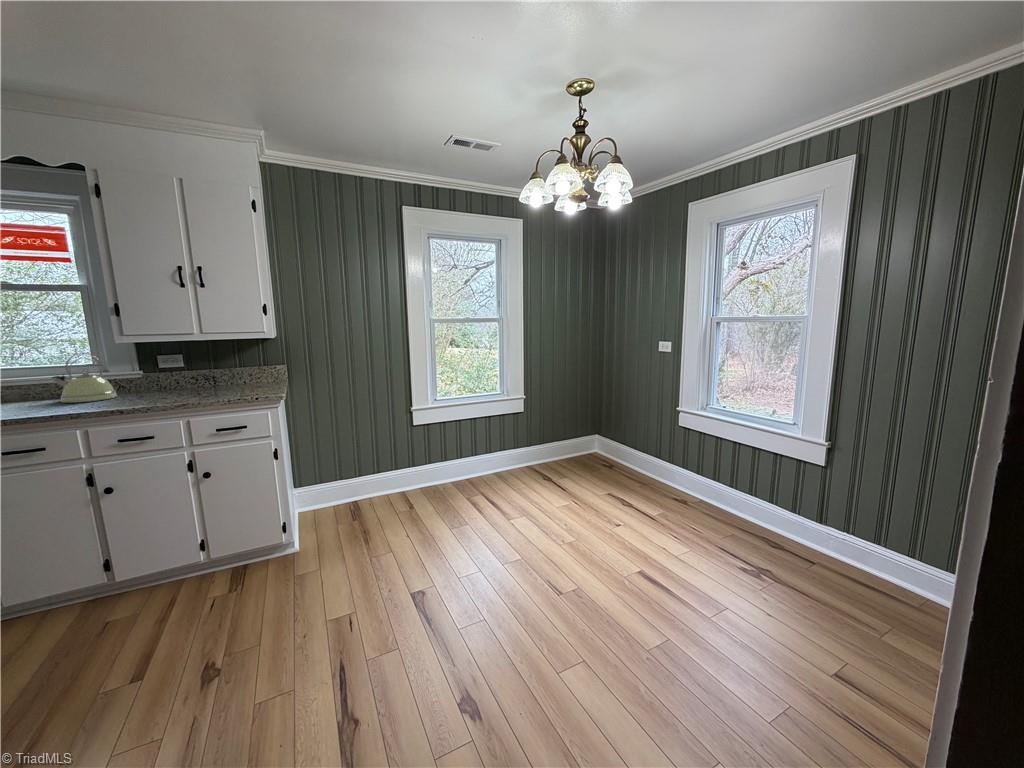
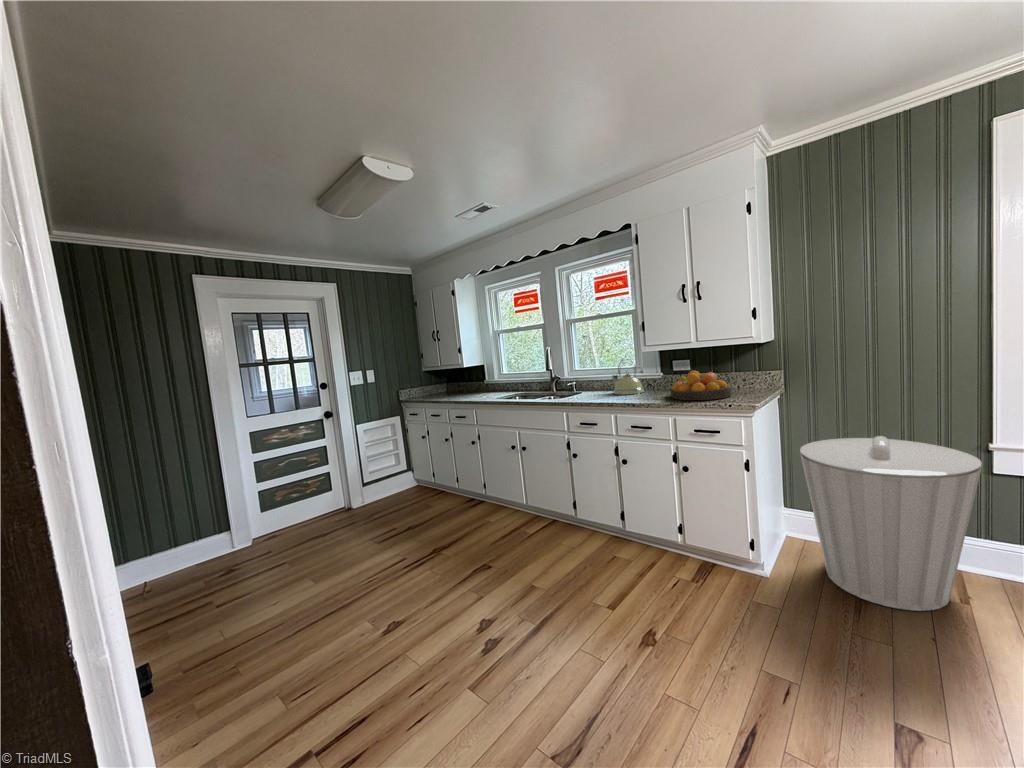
fruit bowl: none [169,366,245,399] -> present [670,371,731,400]
trash can: none [312,411,417,534] -> present [800,436,982,611]

